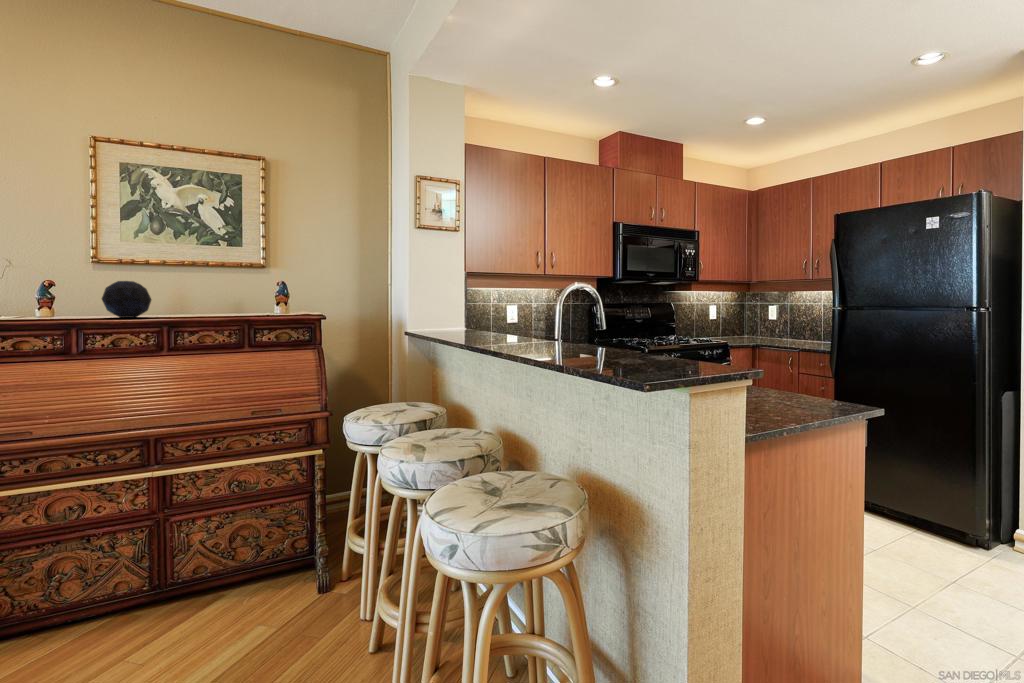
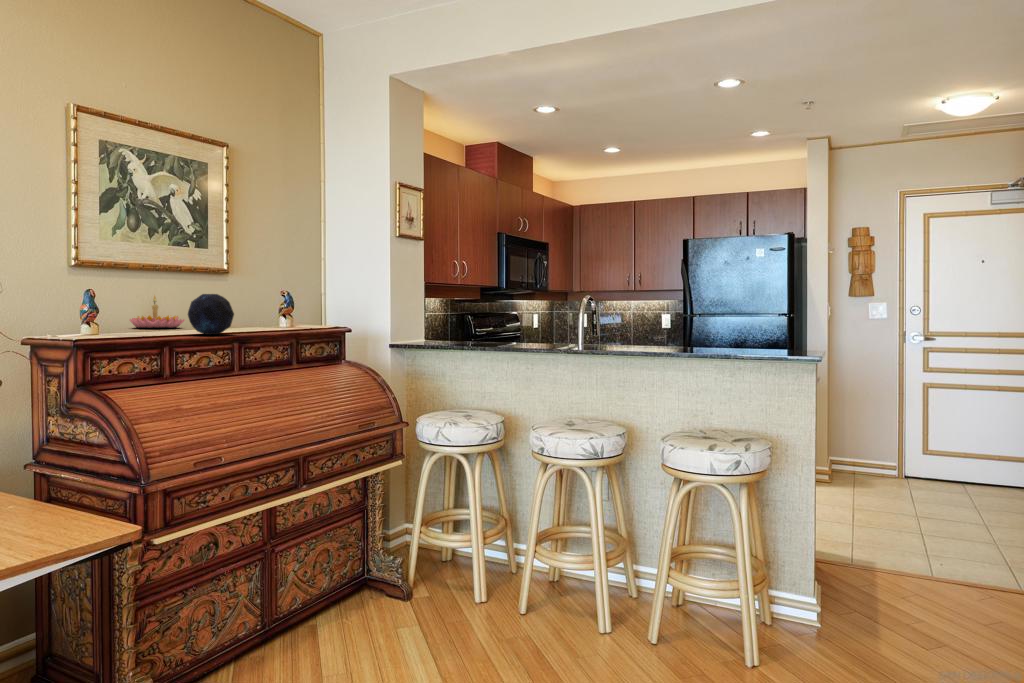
candle holder: none [159,285,208,313] -> present [129,296,185,328]

